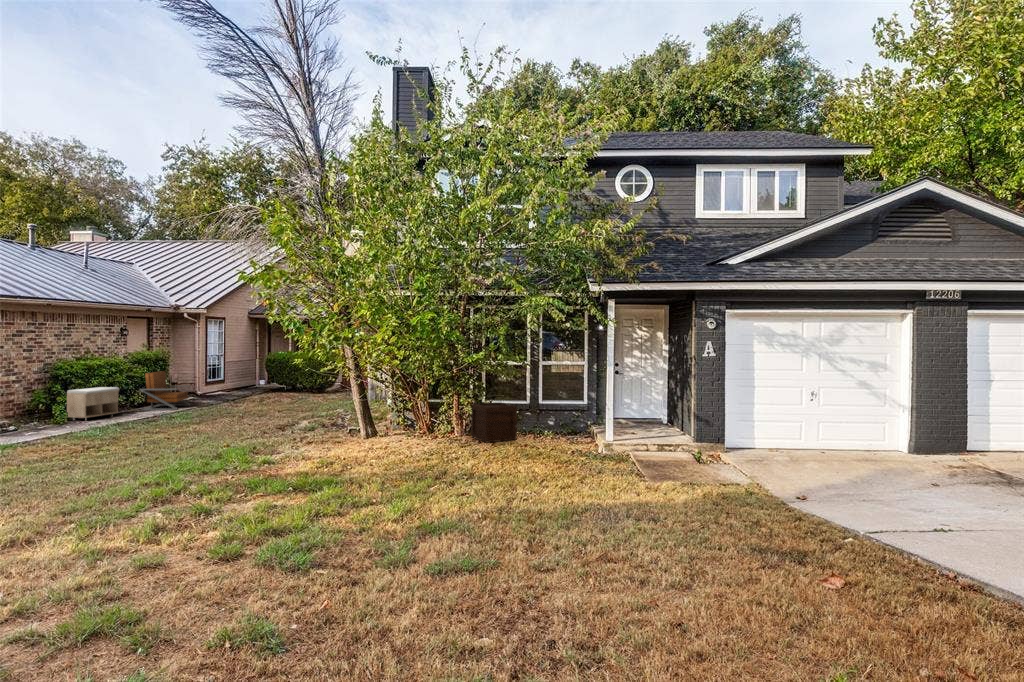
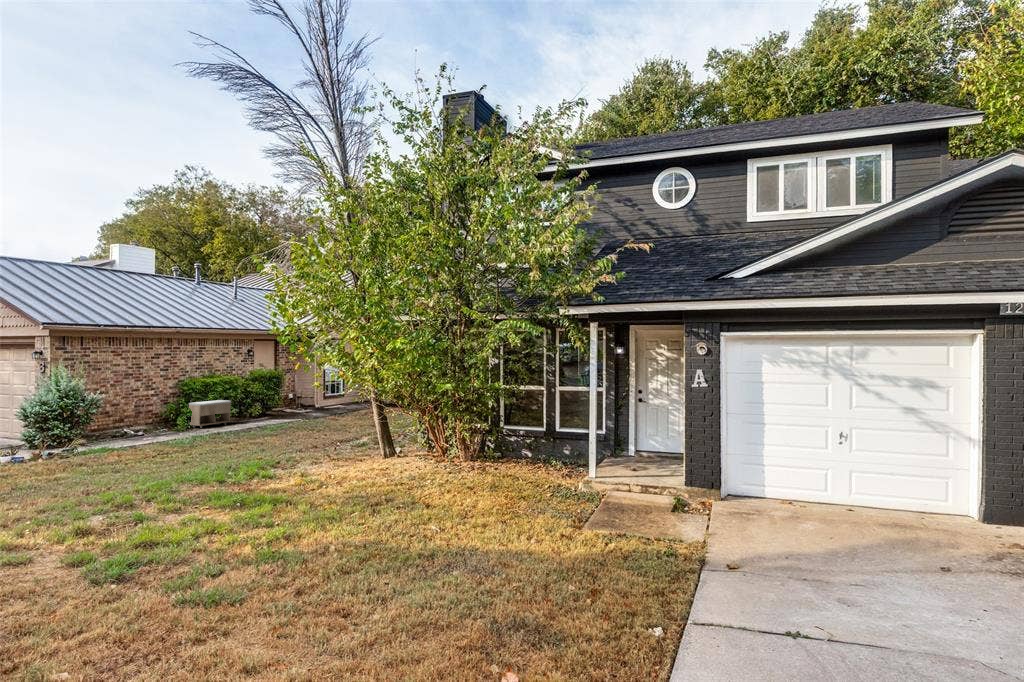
lounge chair: present [140,371,190,410] -> none [254,386,299,420]
wooden crate: present [471,403,517,443] -> none [481,427,523,471]

